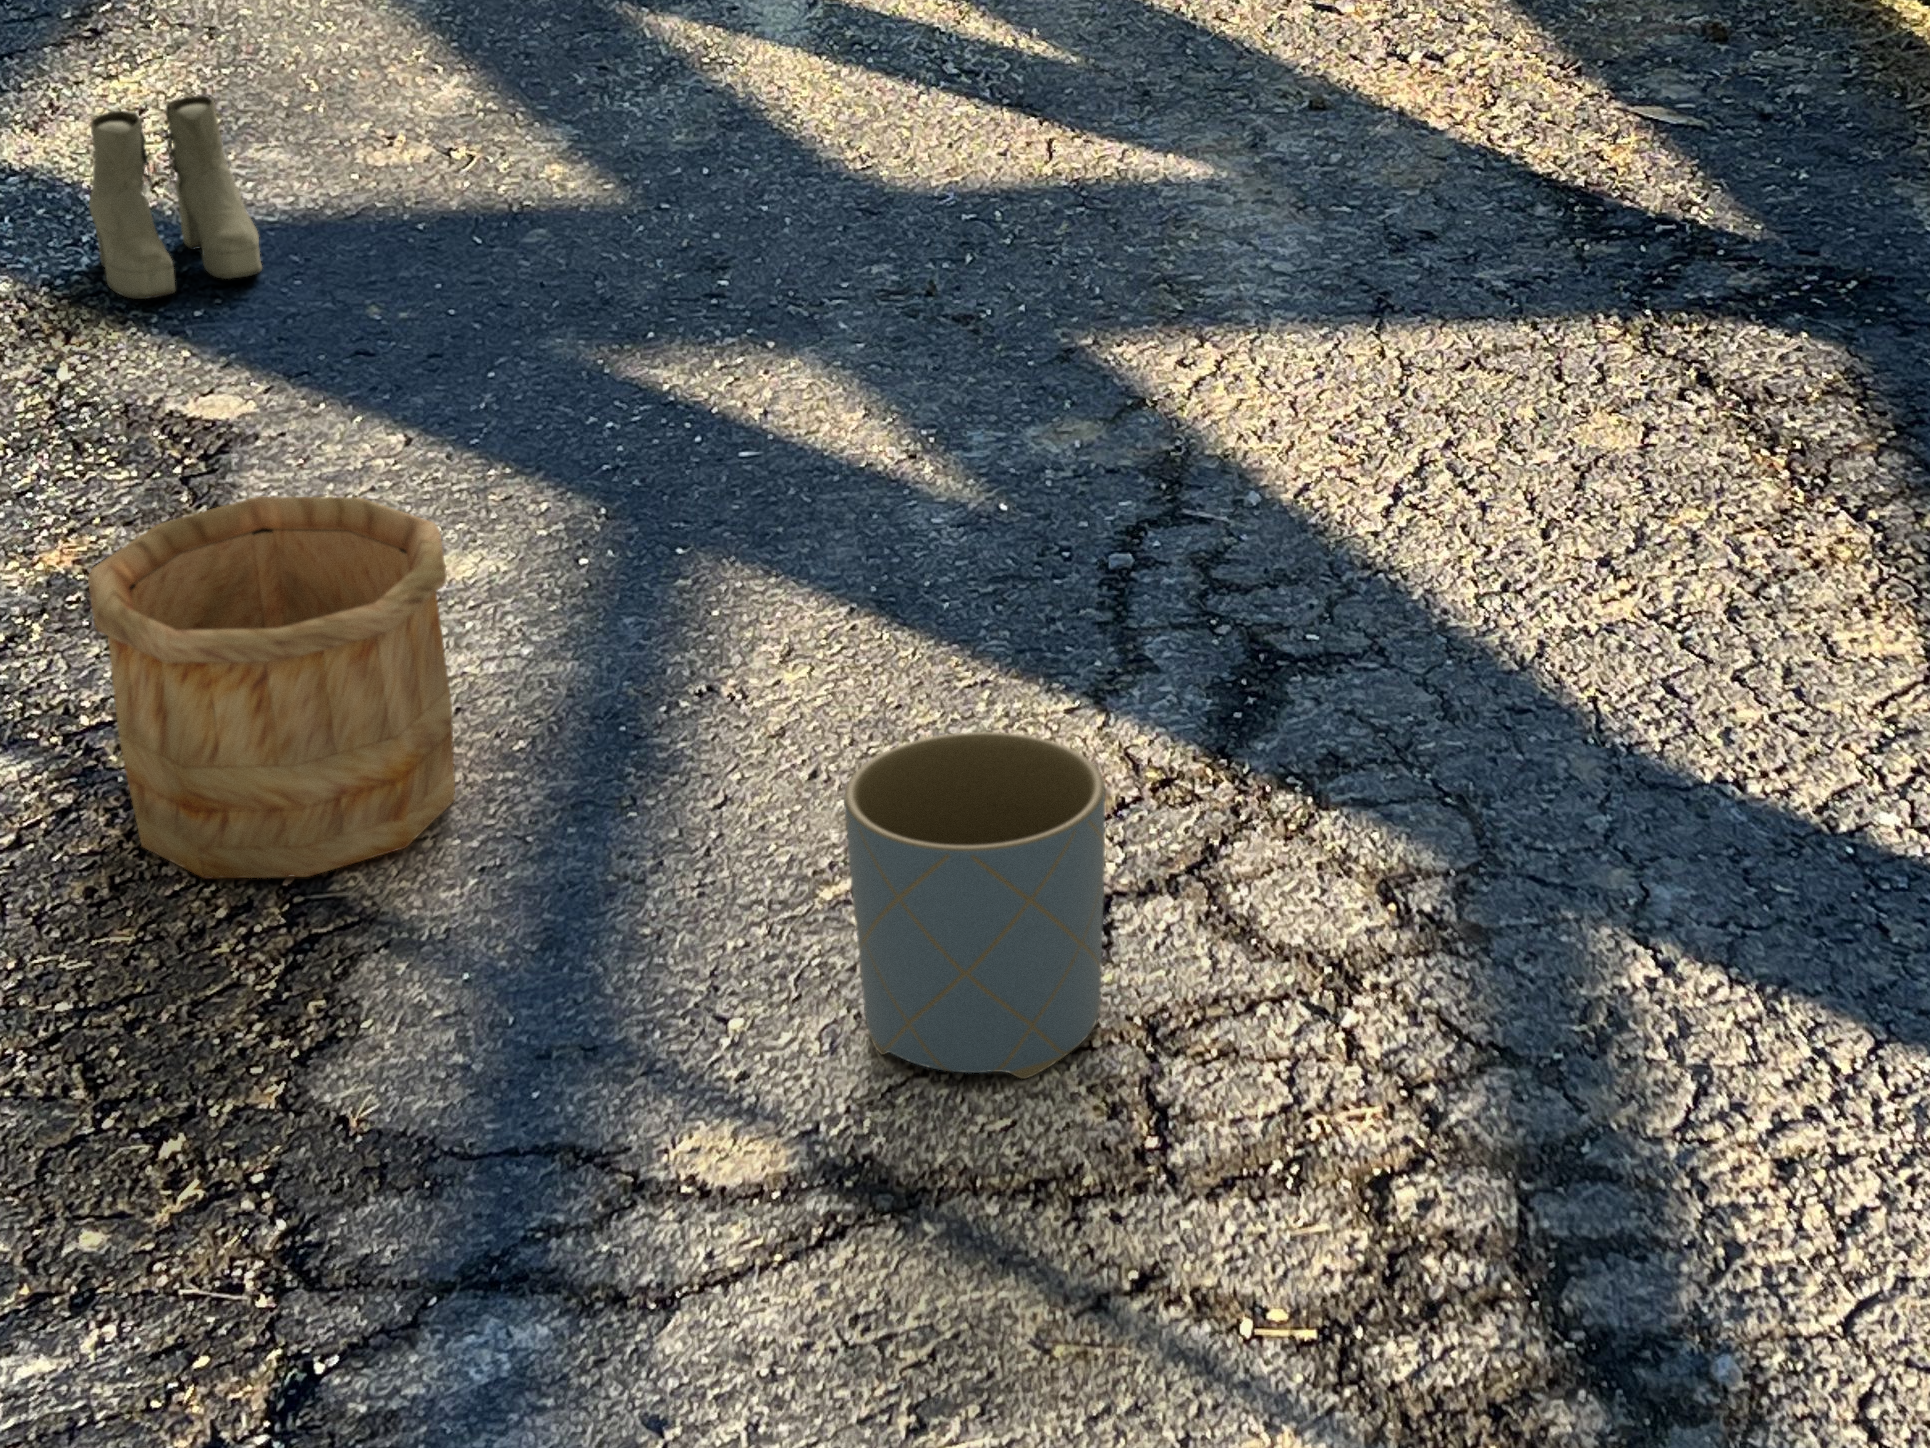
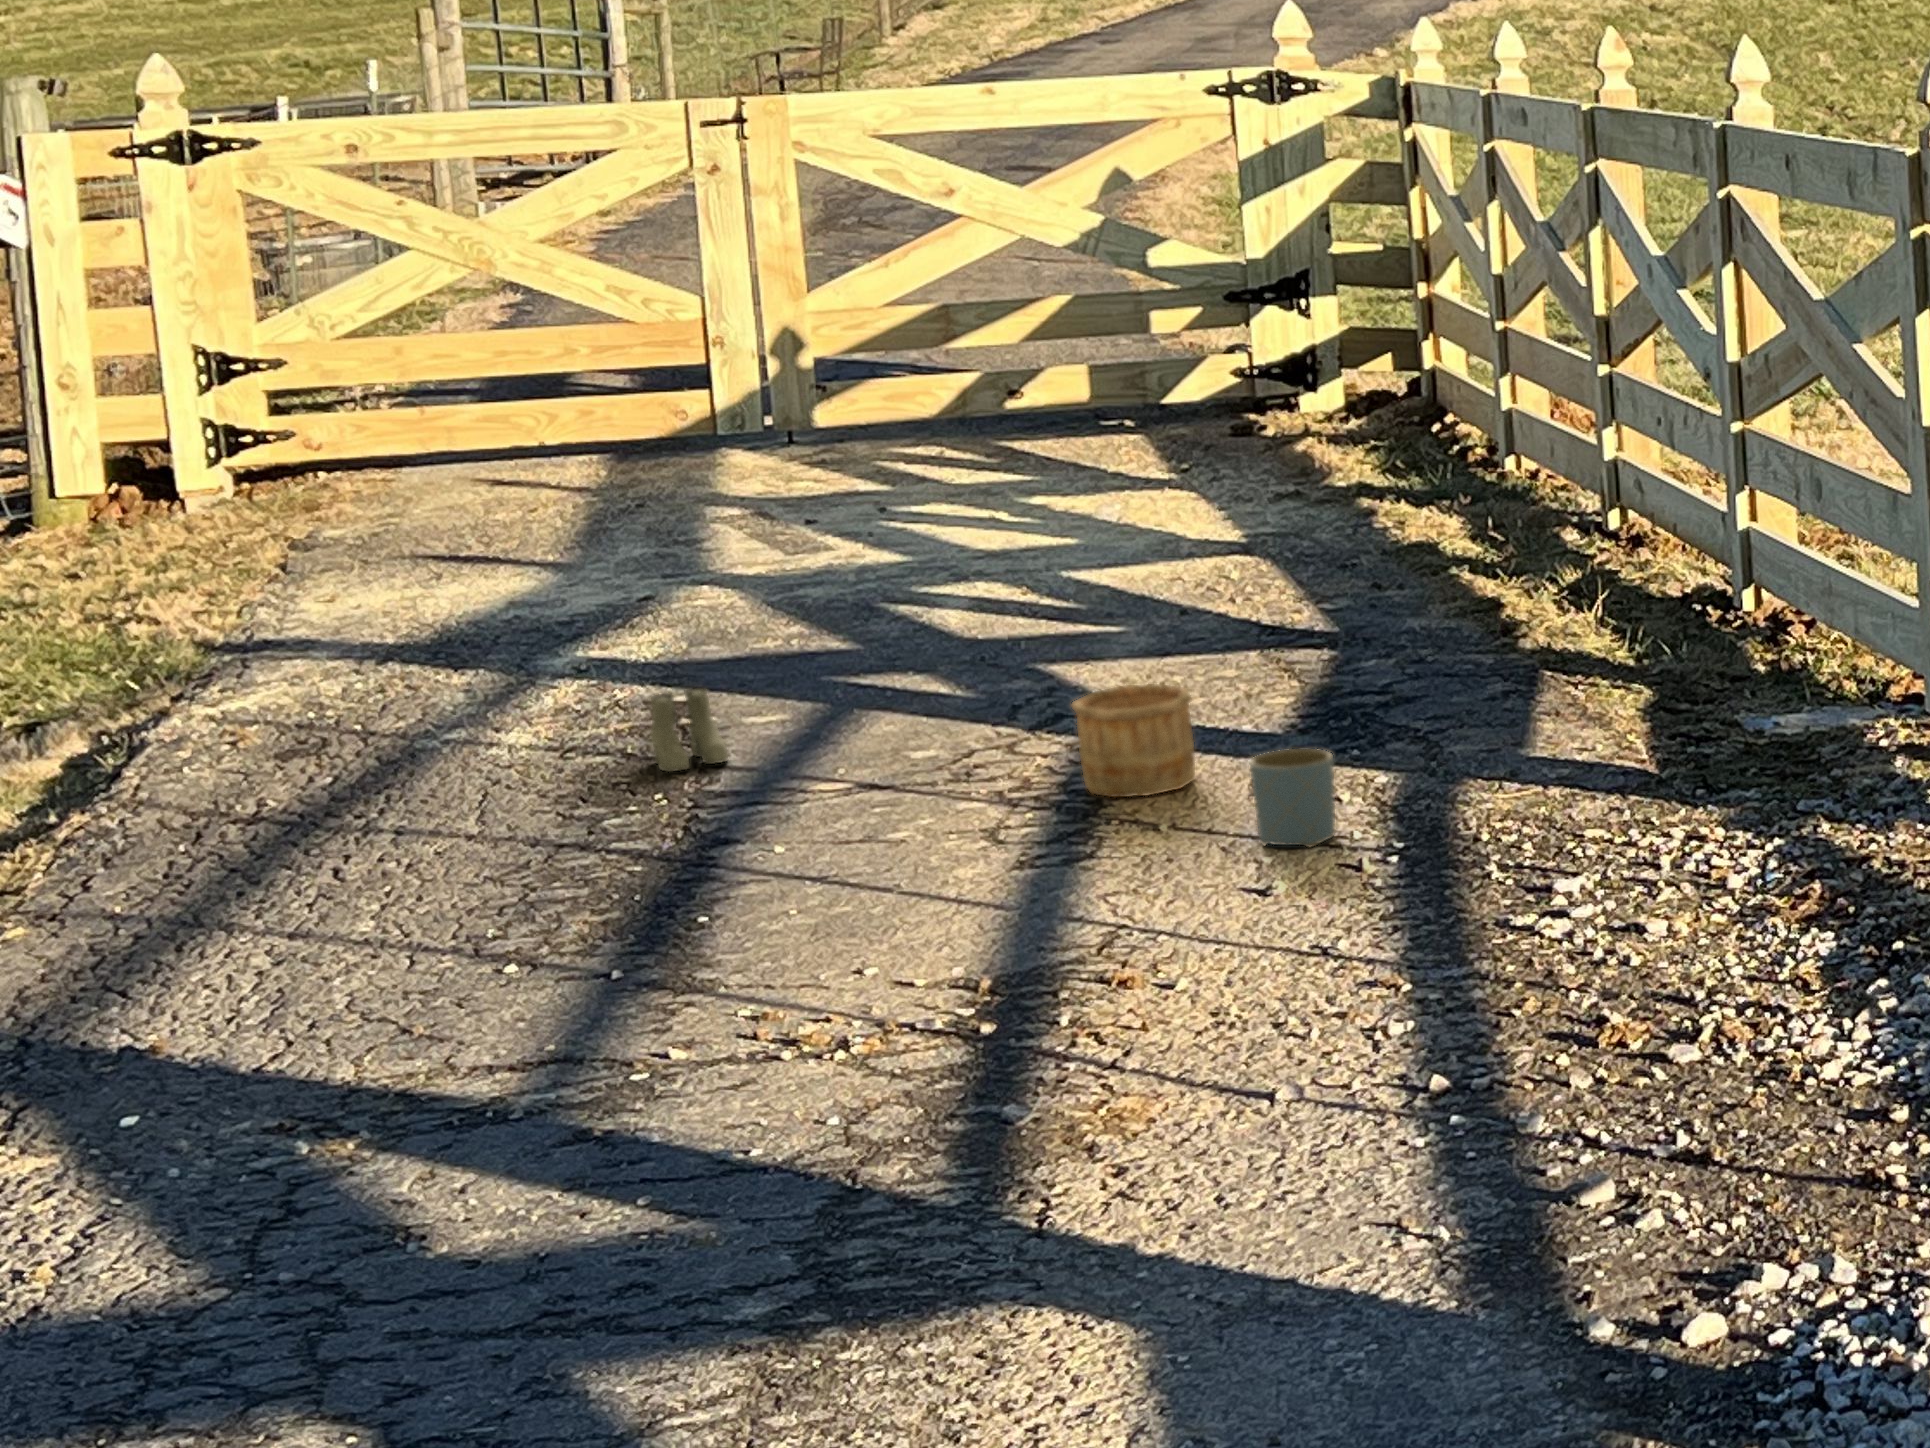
wooden bucket: present [88,496,456,879] -> present [1072,684,1195,797]
planter: present [844,732,1105,1079] -> present [1250,749,1335,847]

